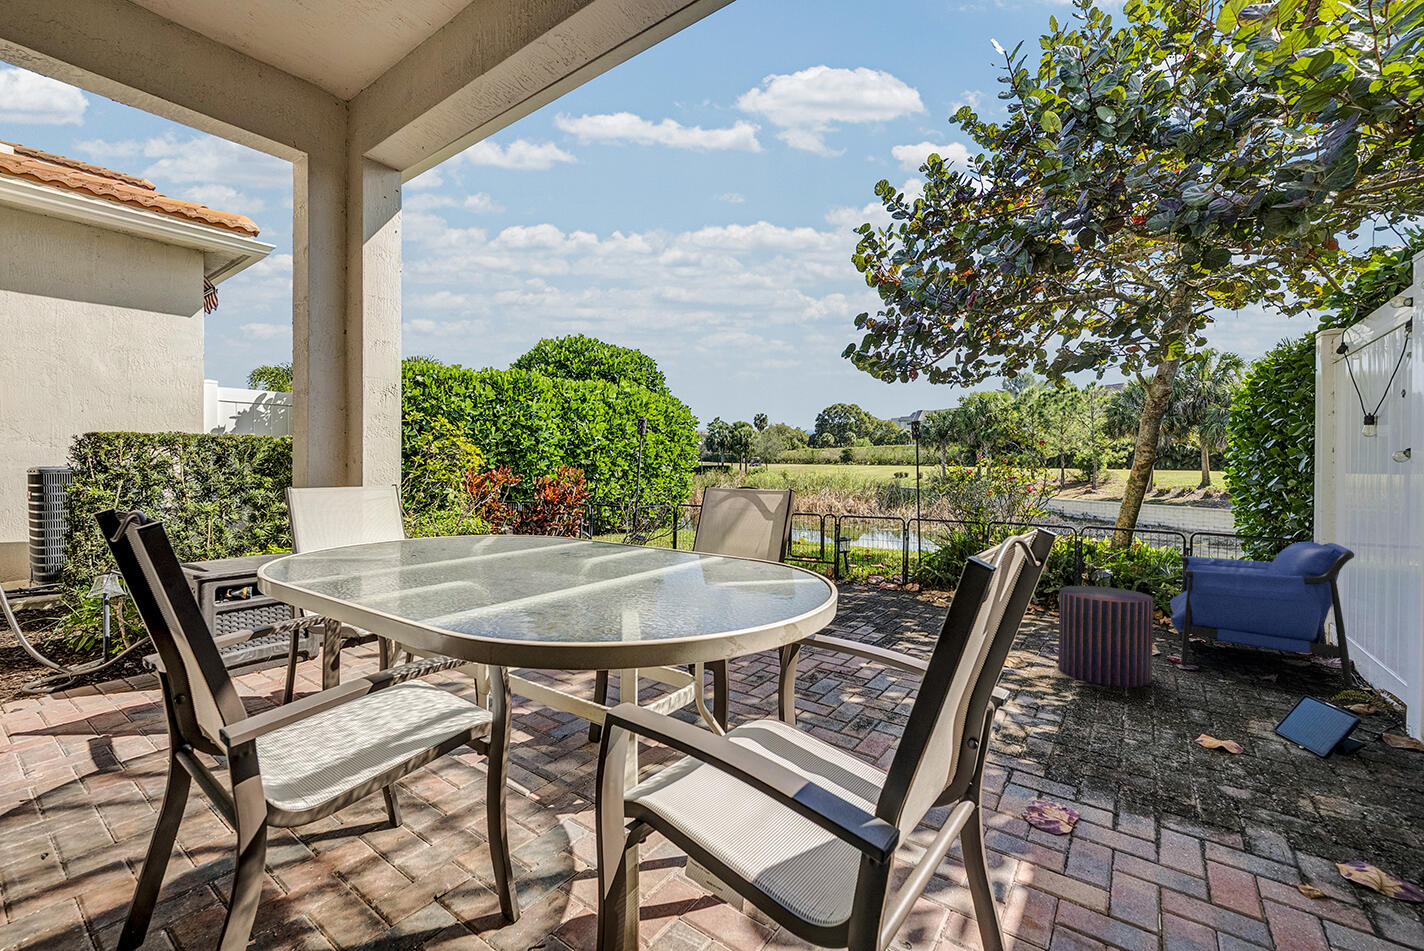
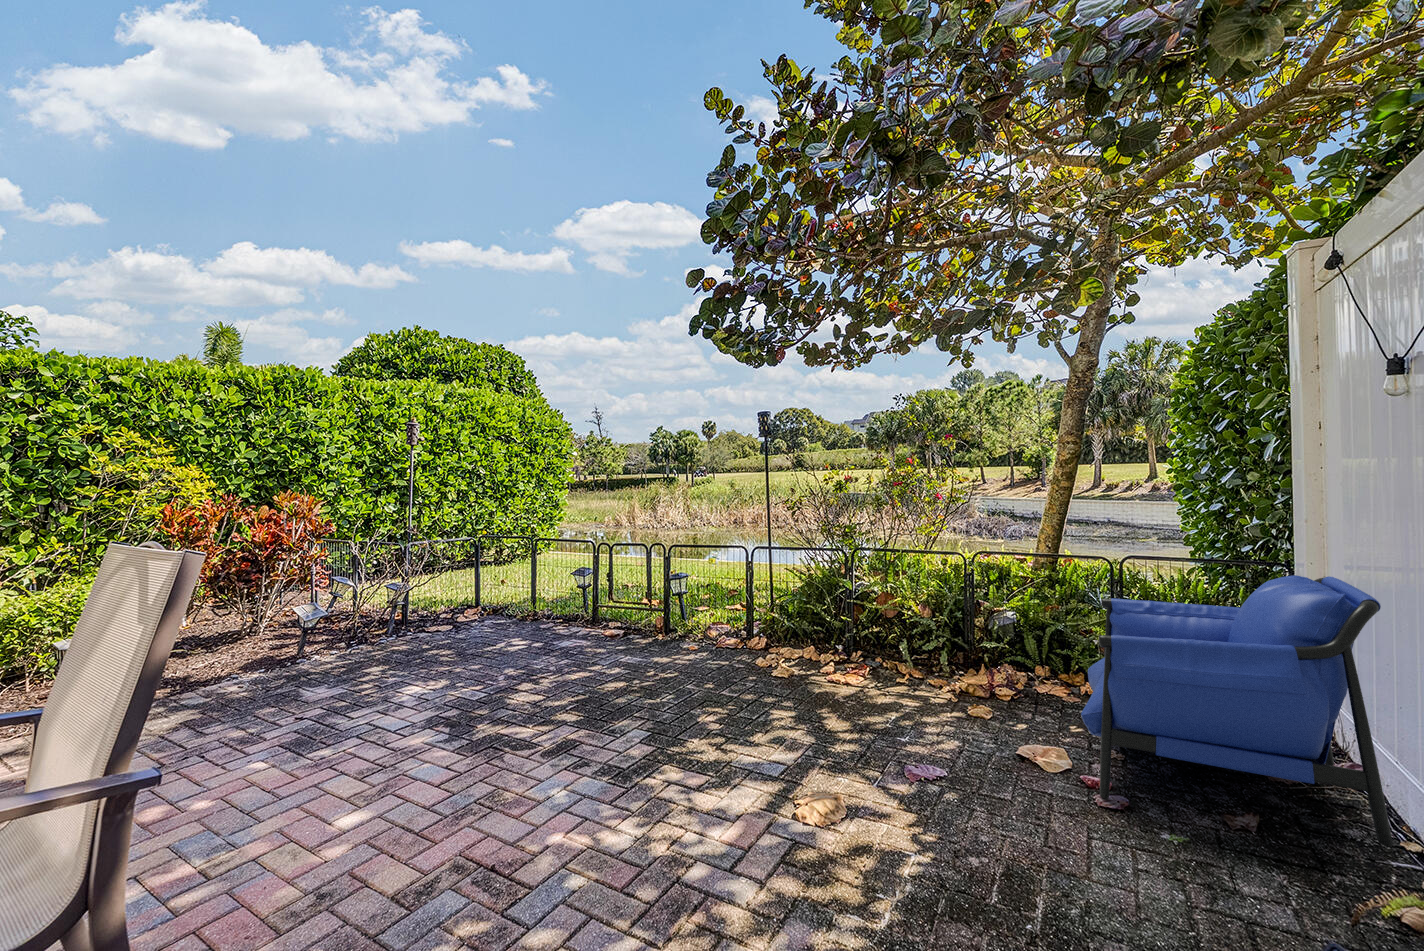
pouf: present [1058,586,1153,687] -> none [888,668,1044,873]

